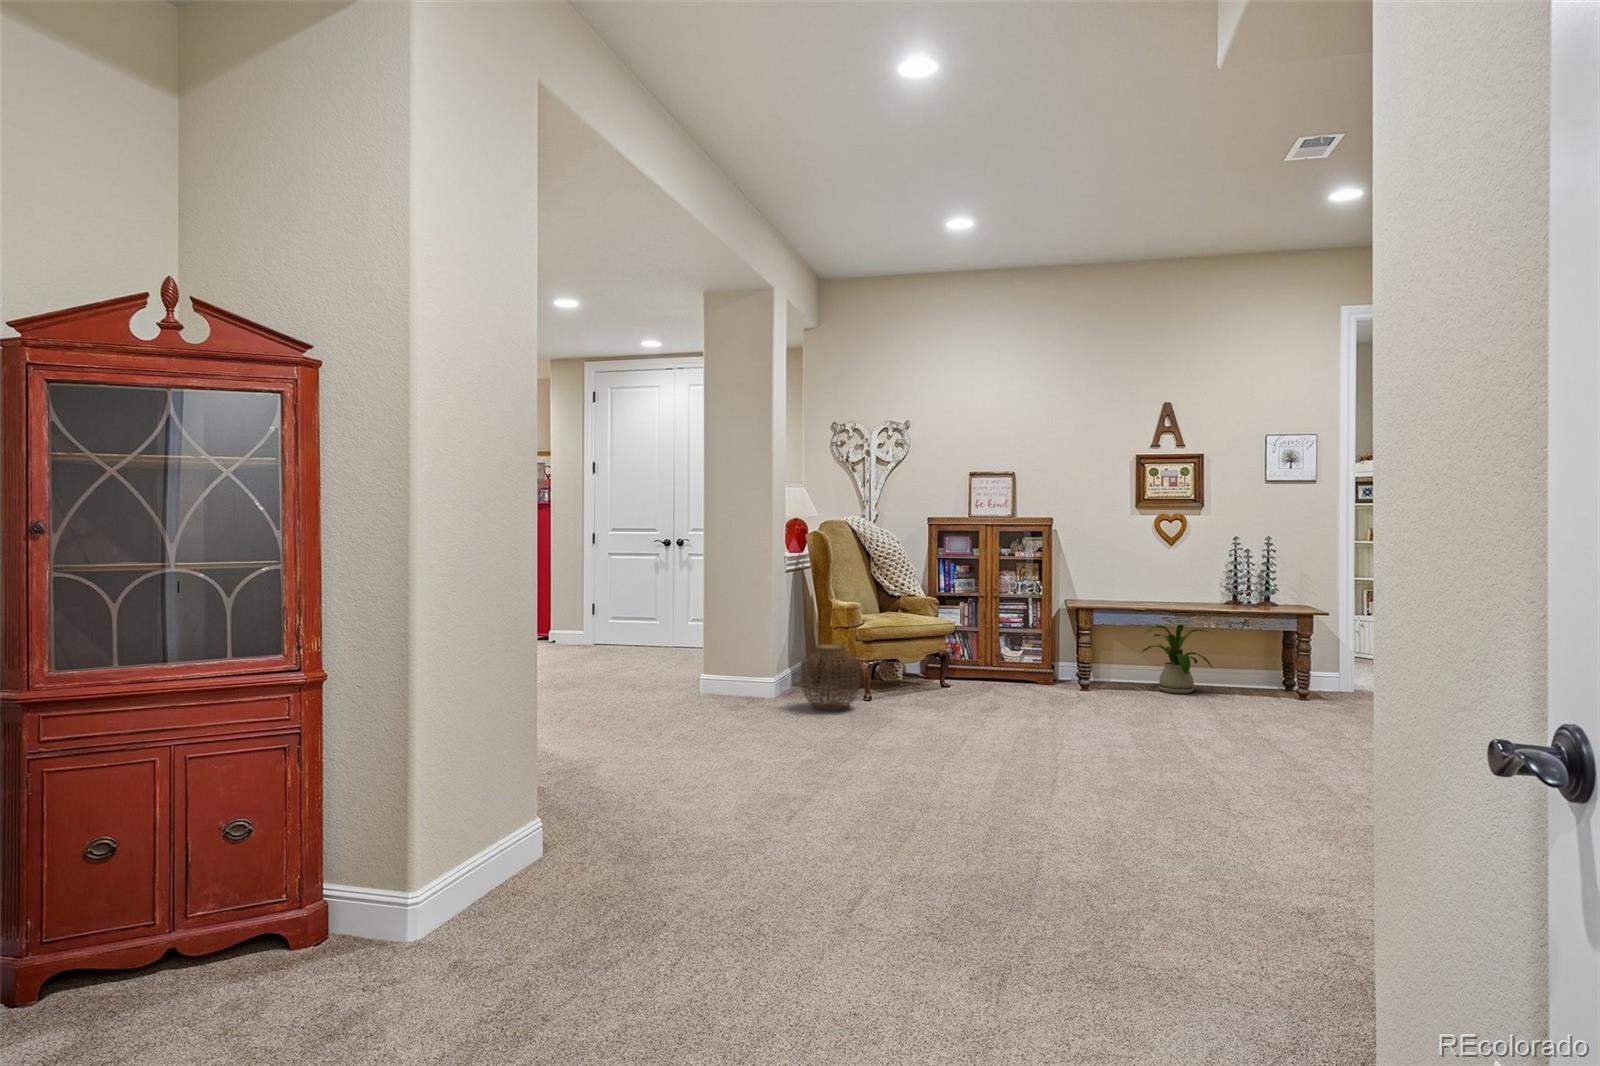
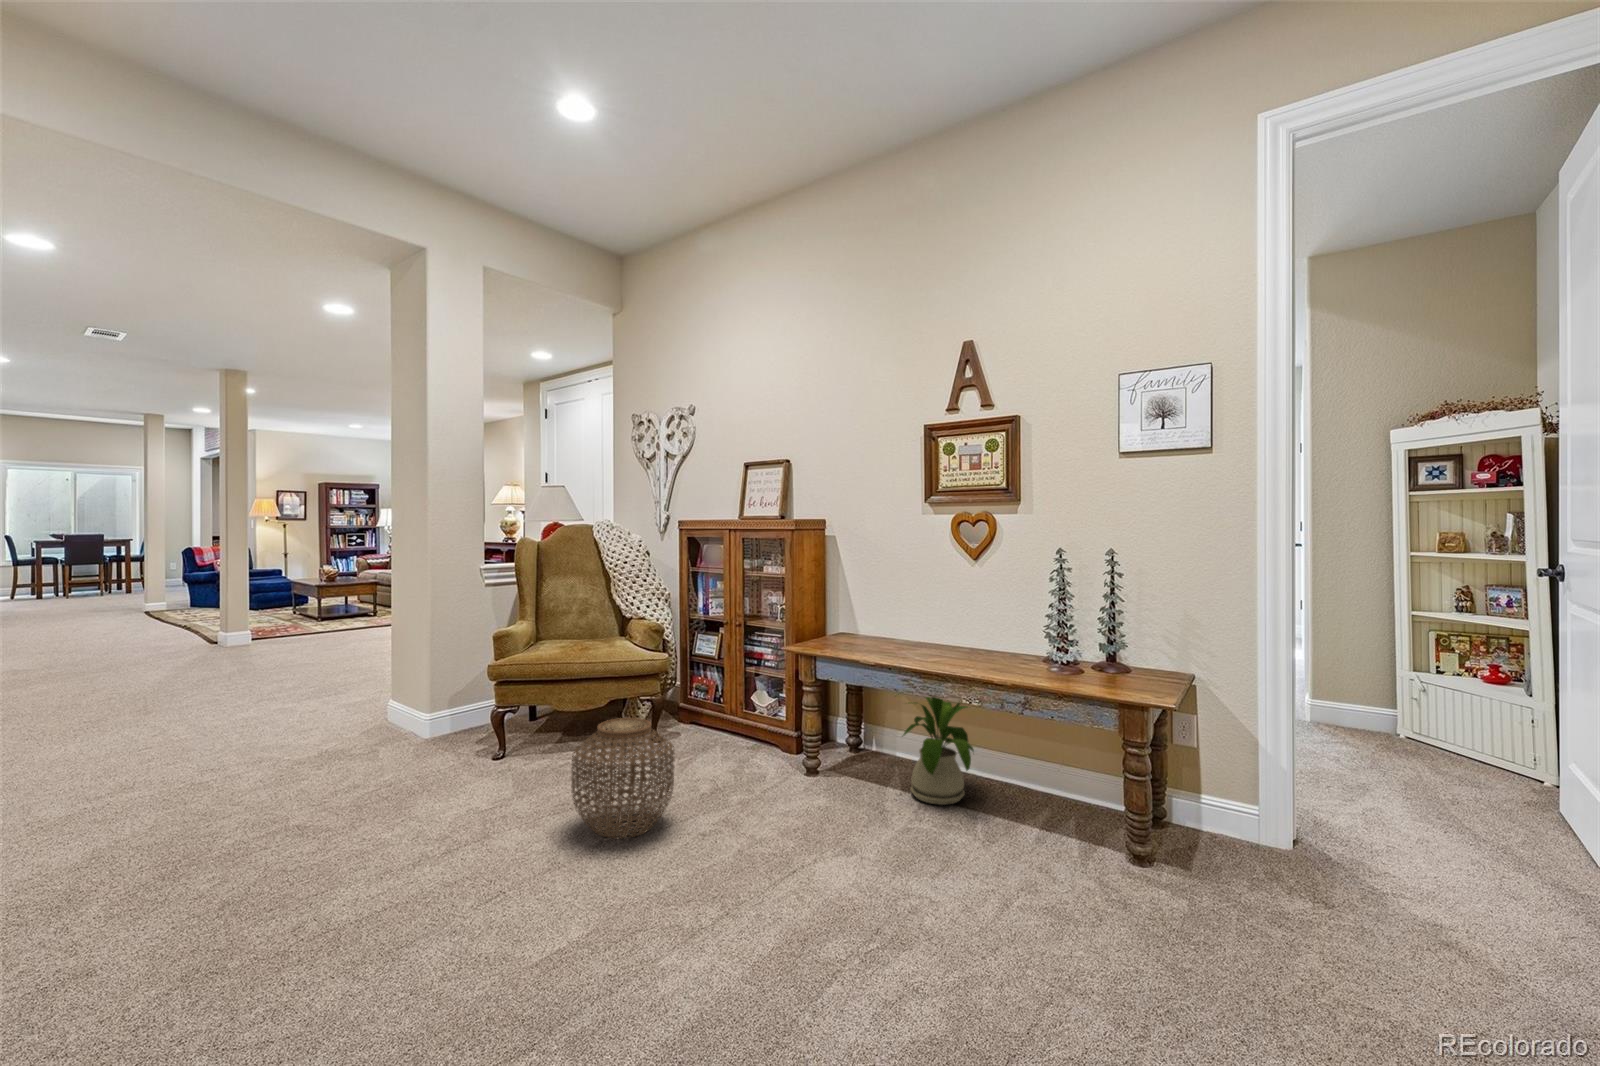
woven basket: present [801,644,860,710] -> present [571,718,674,838]

